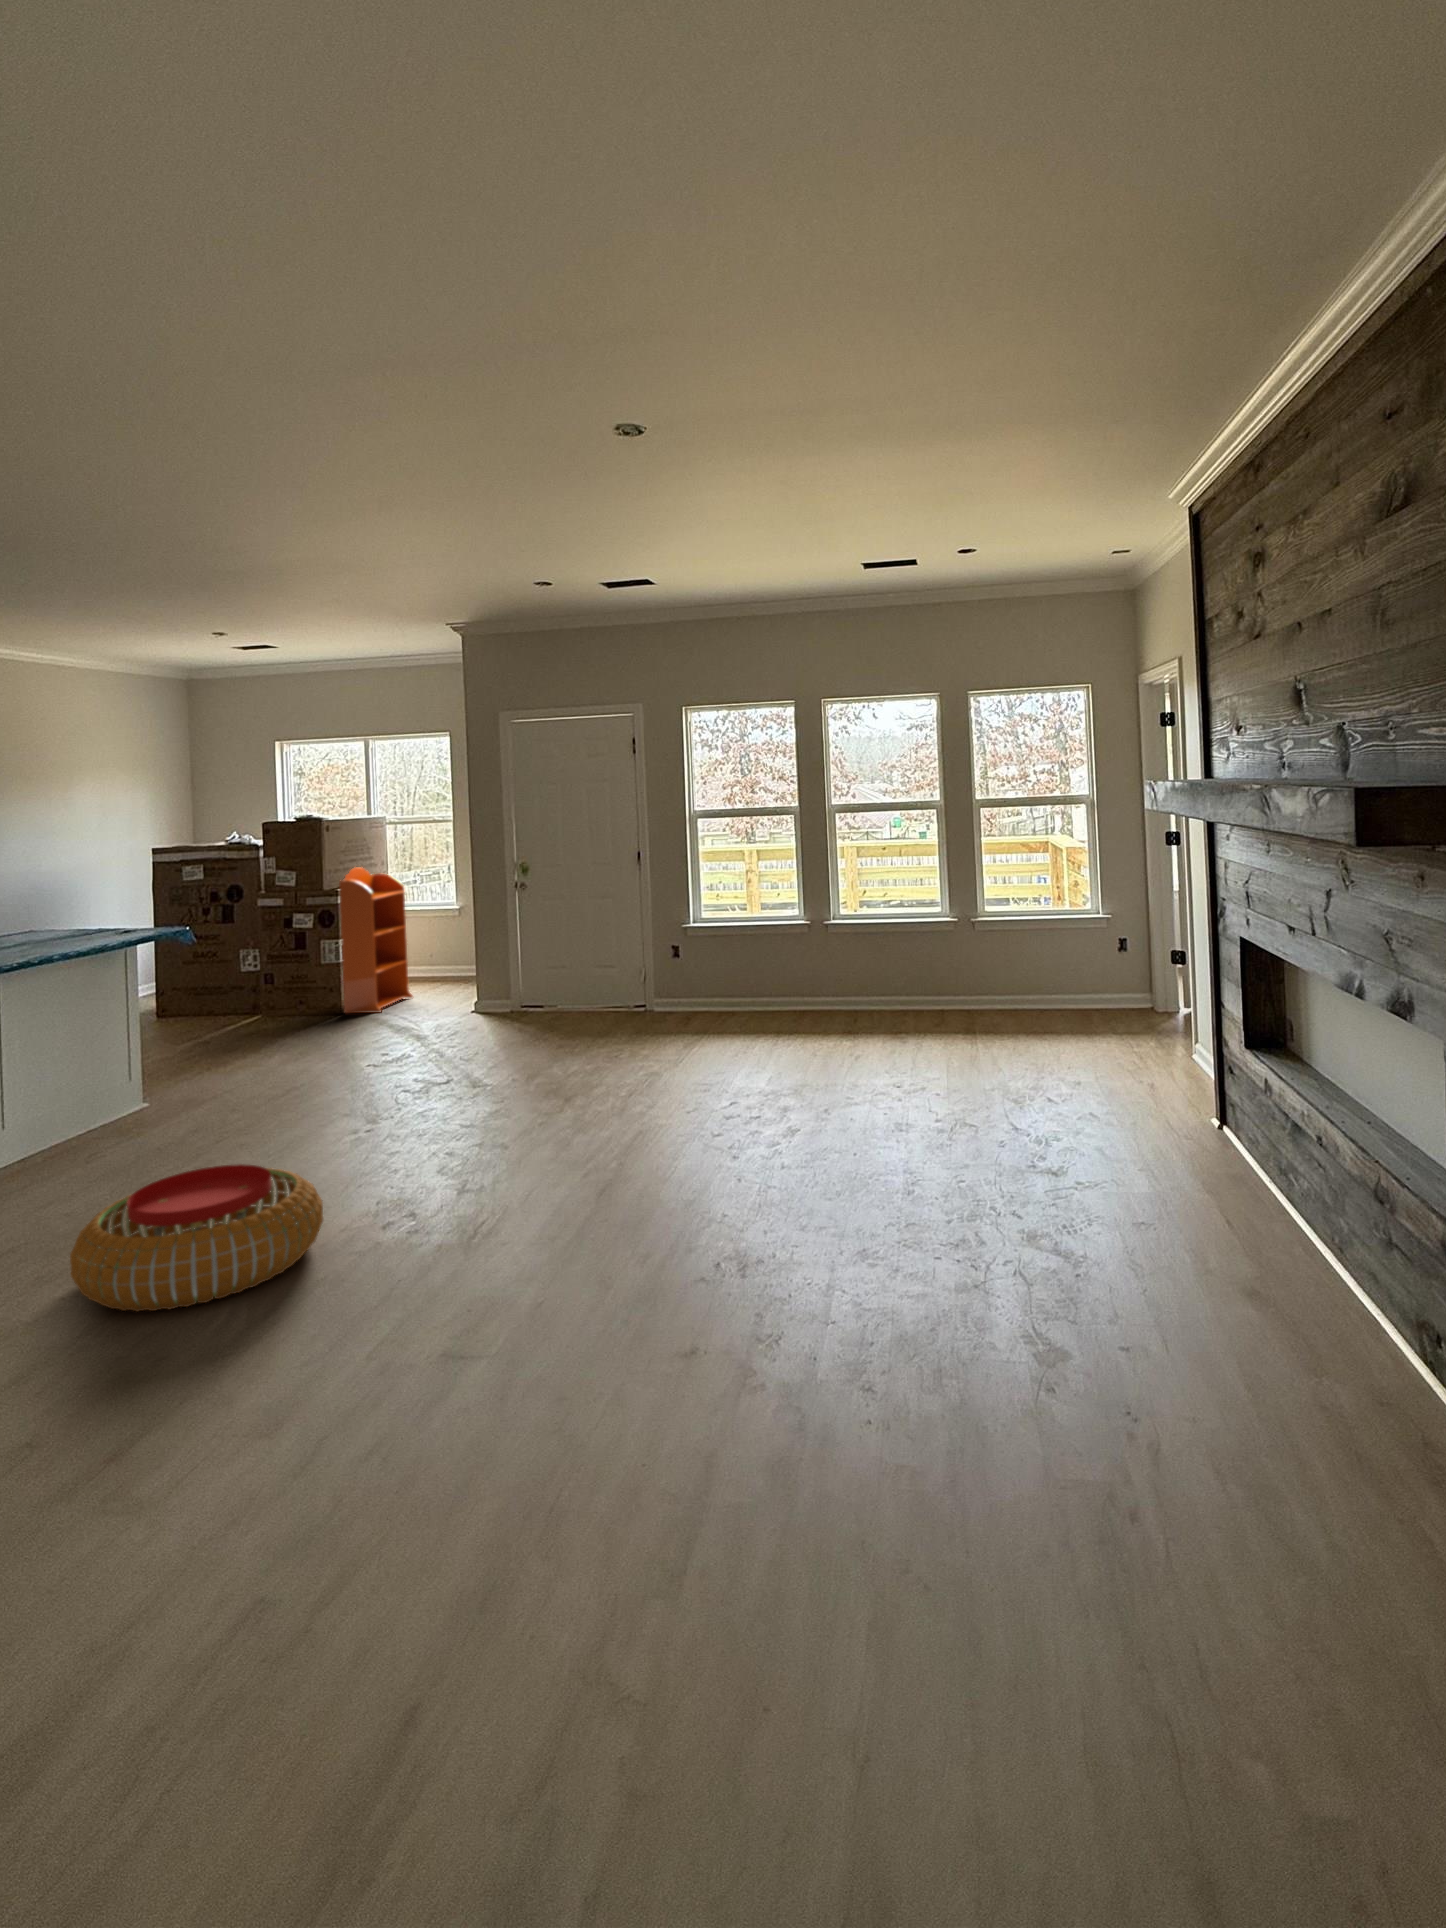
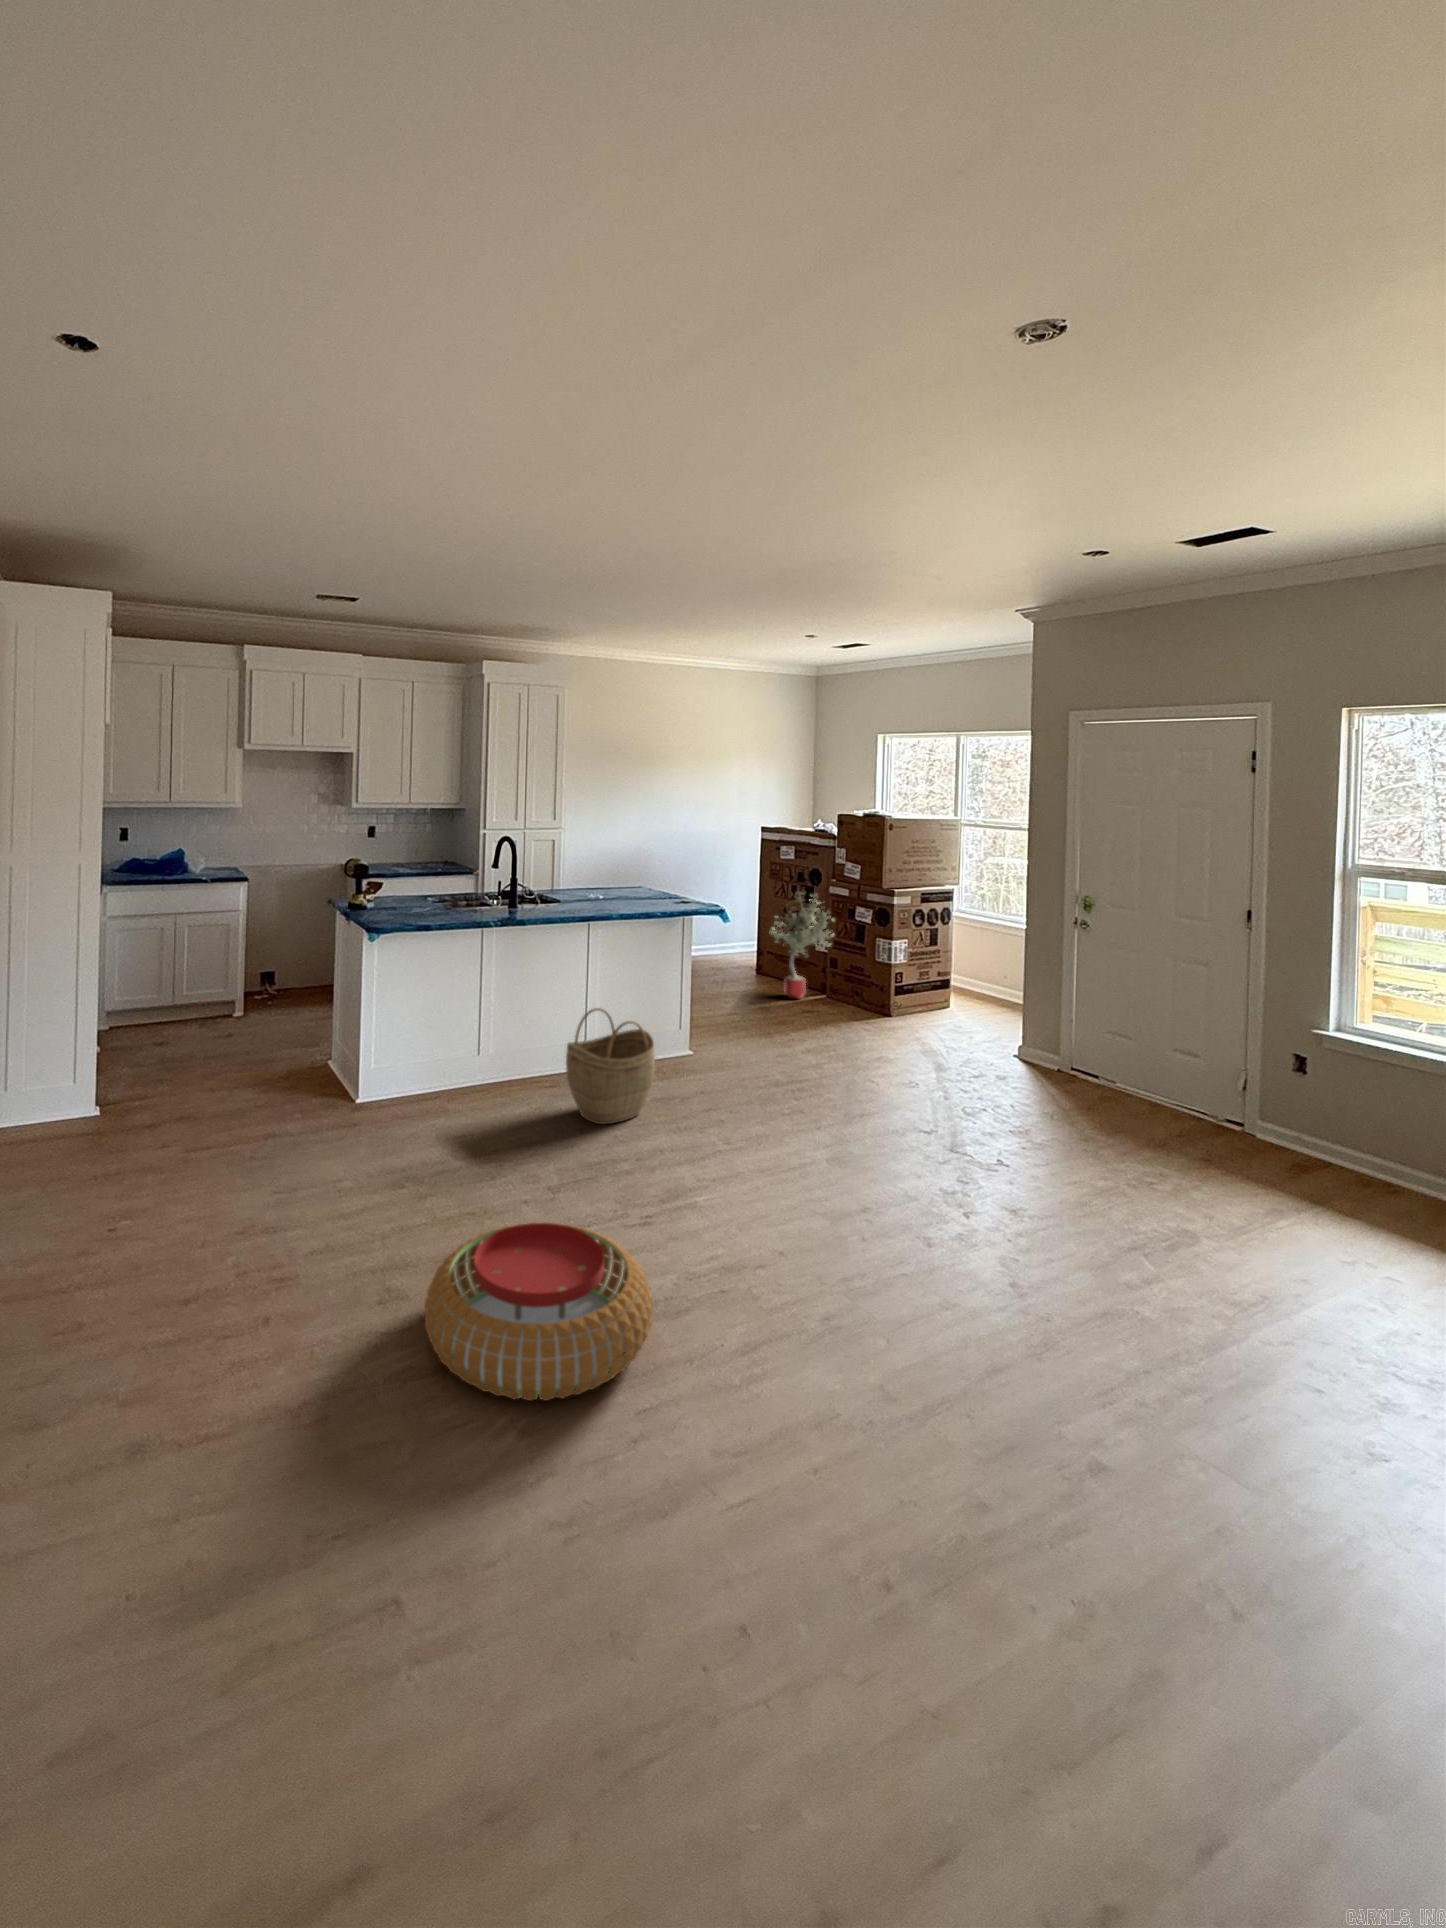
bookcase: present [339,867,413,1013] -> none [892,871,969,1026]
potted tree: none [188,904,274,1023] -> present [770,892,834,999]
woven basket: none [45,1027,160,1152] -> present [566,1008,655,1124]

